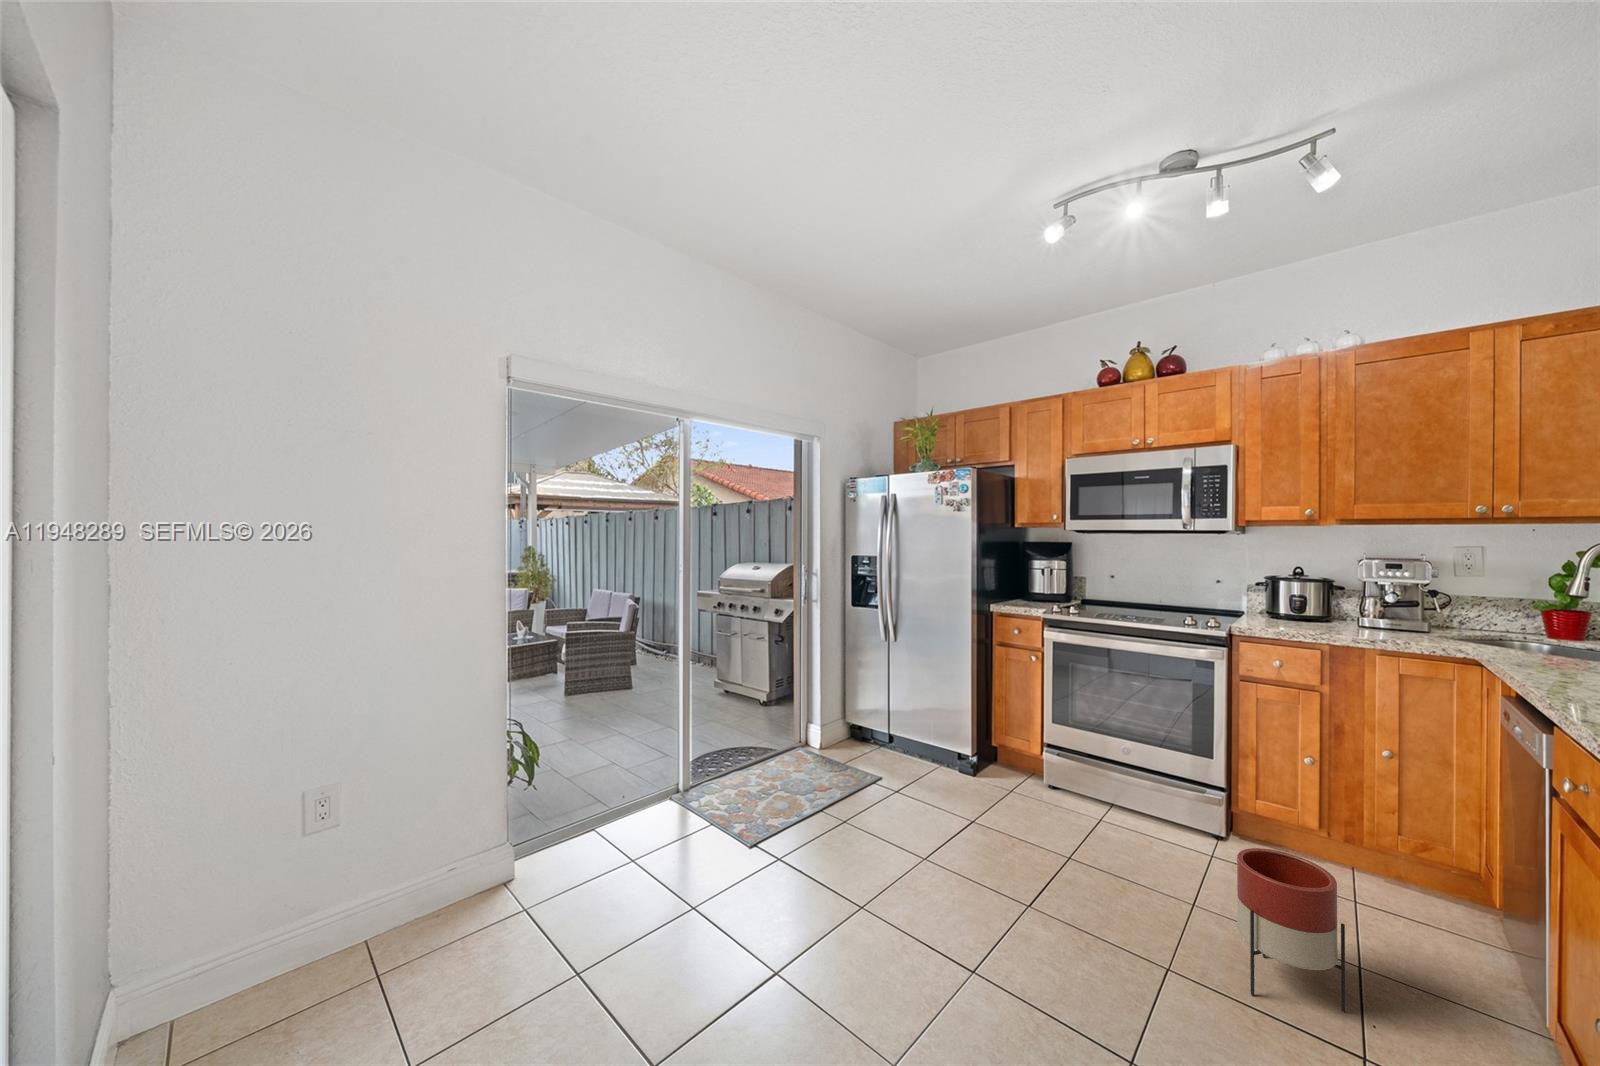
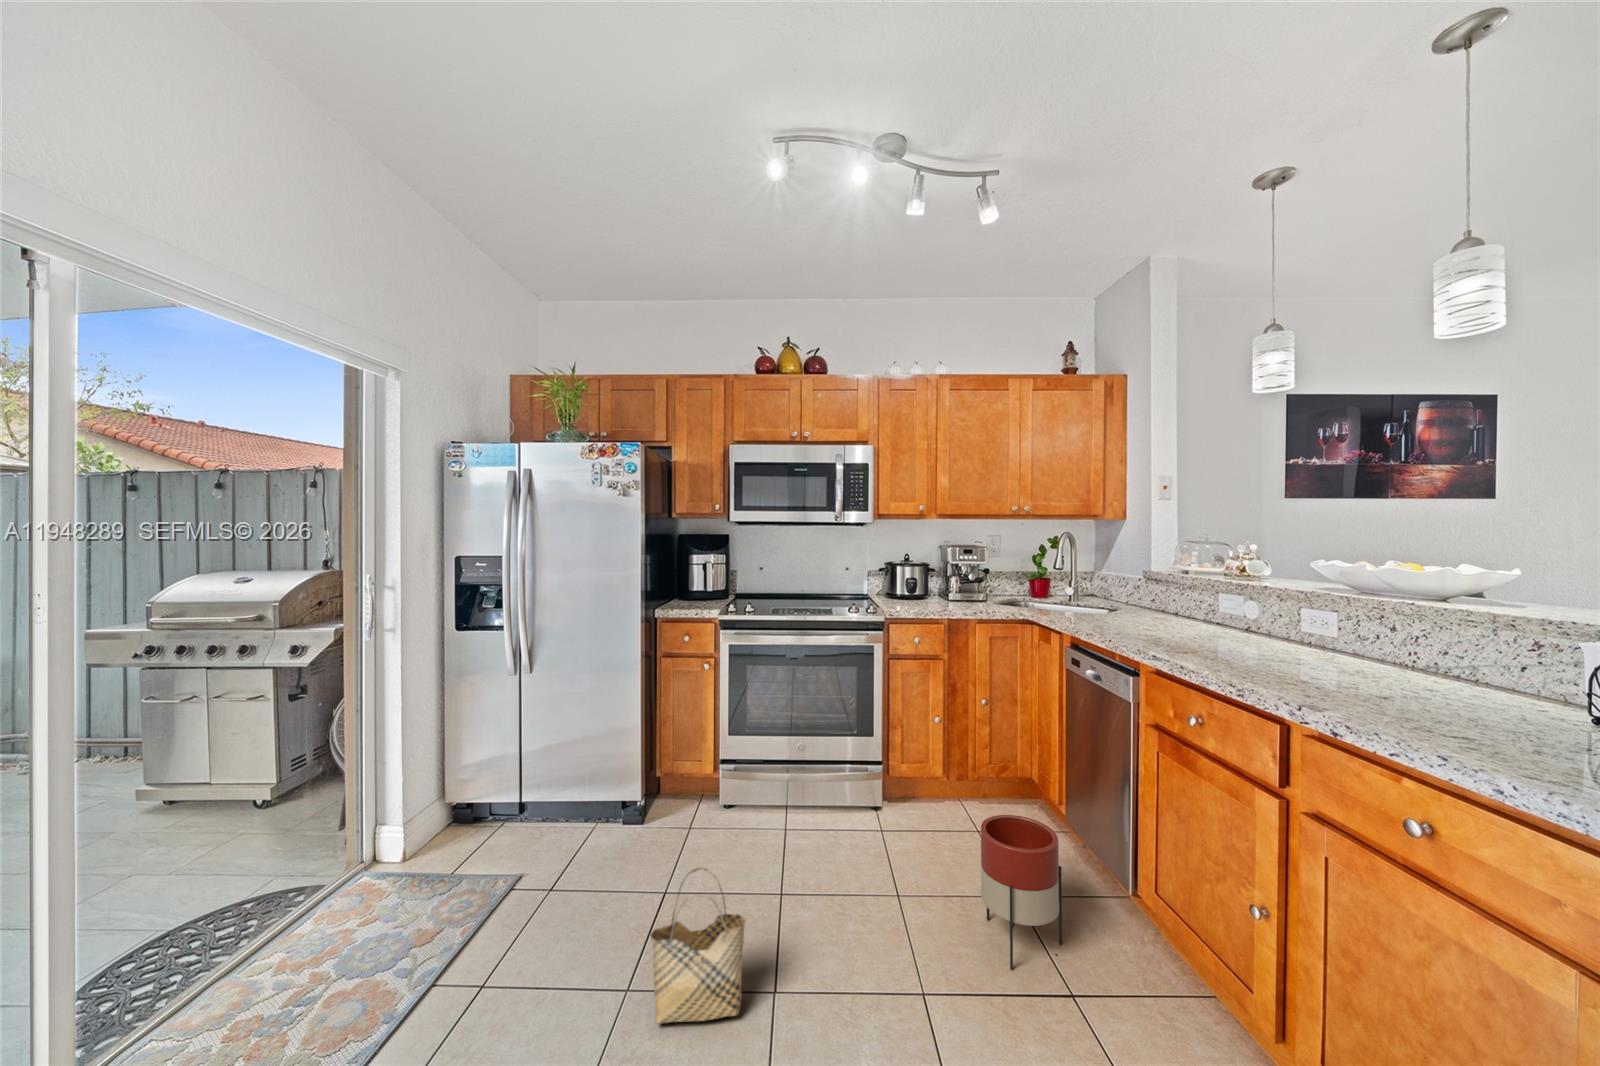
woven basket: none [917,790,984,899] -> present [651,868,745,1024]

